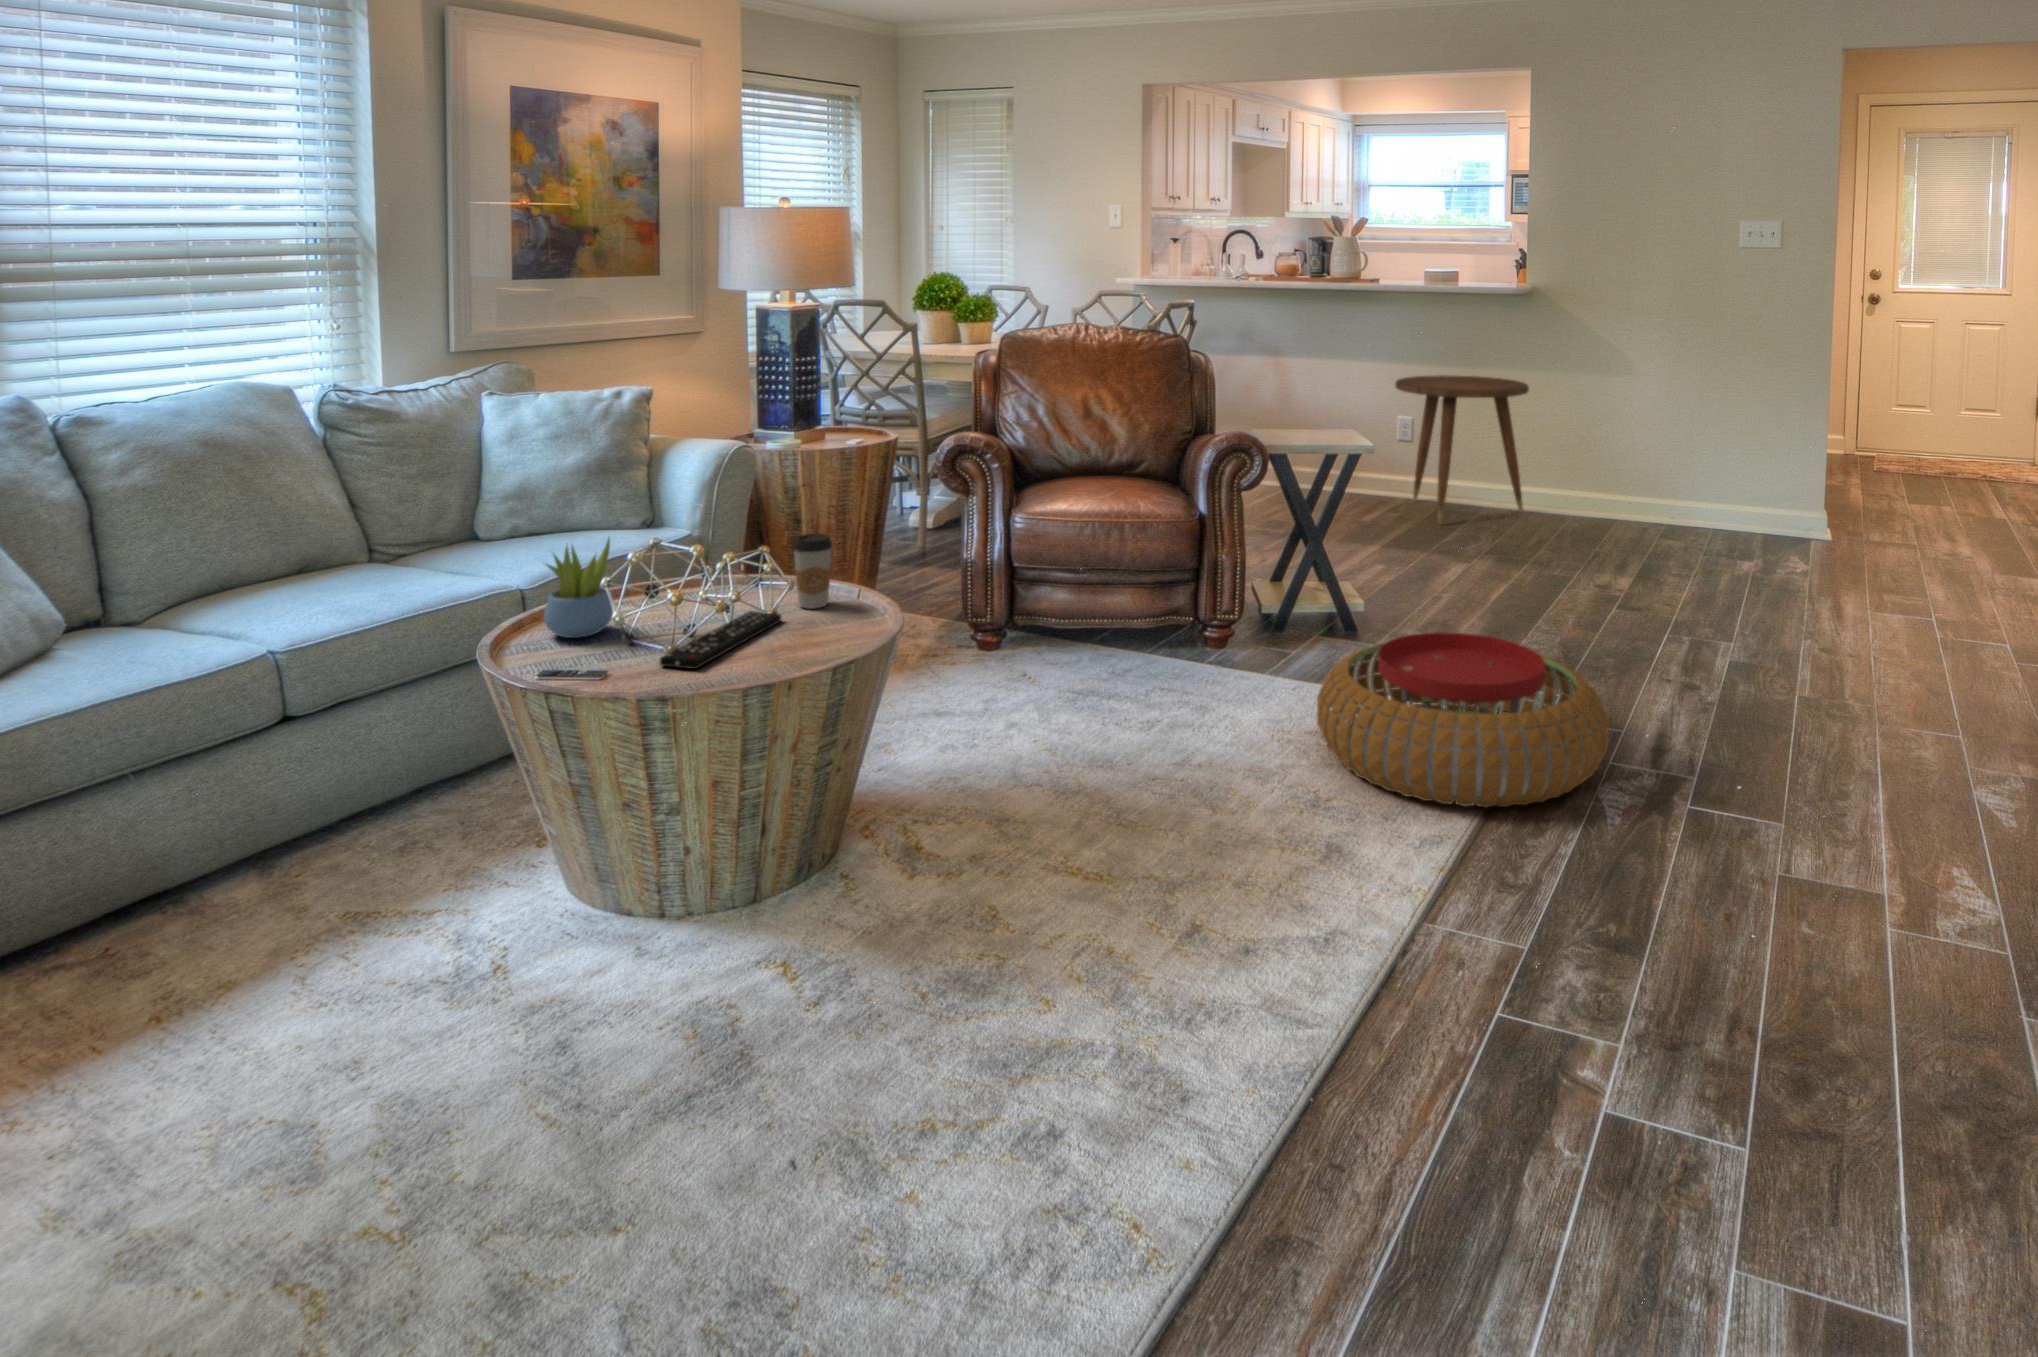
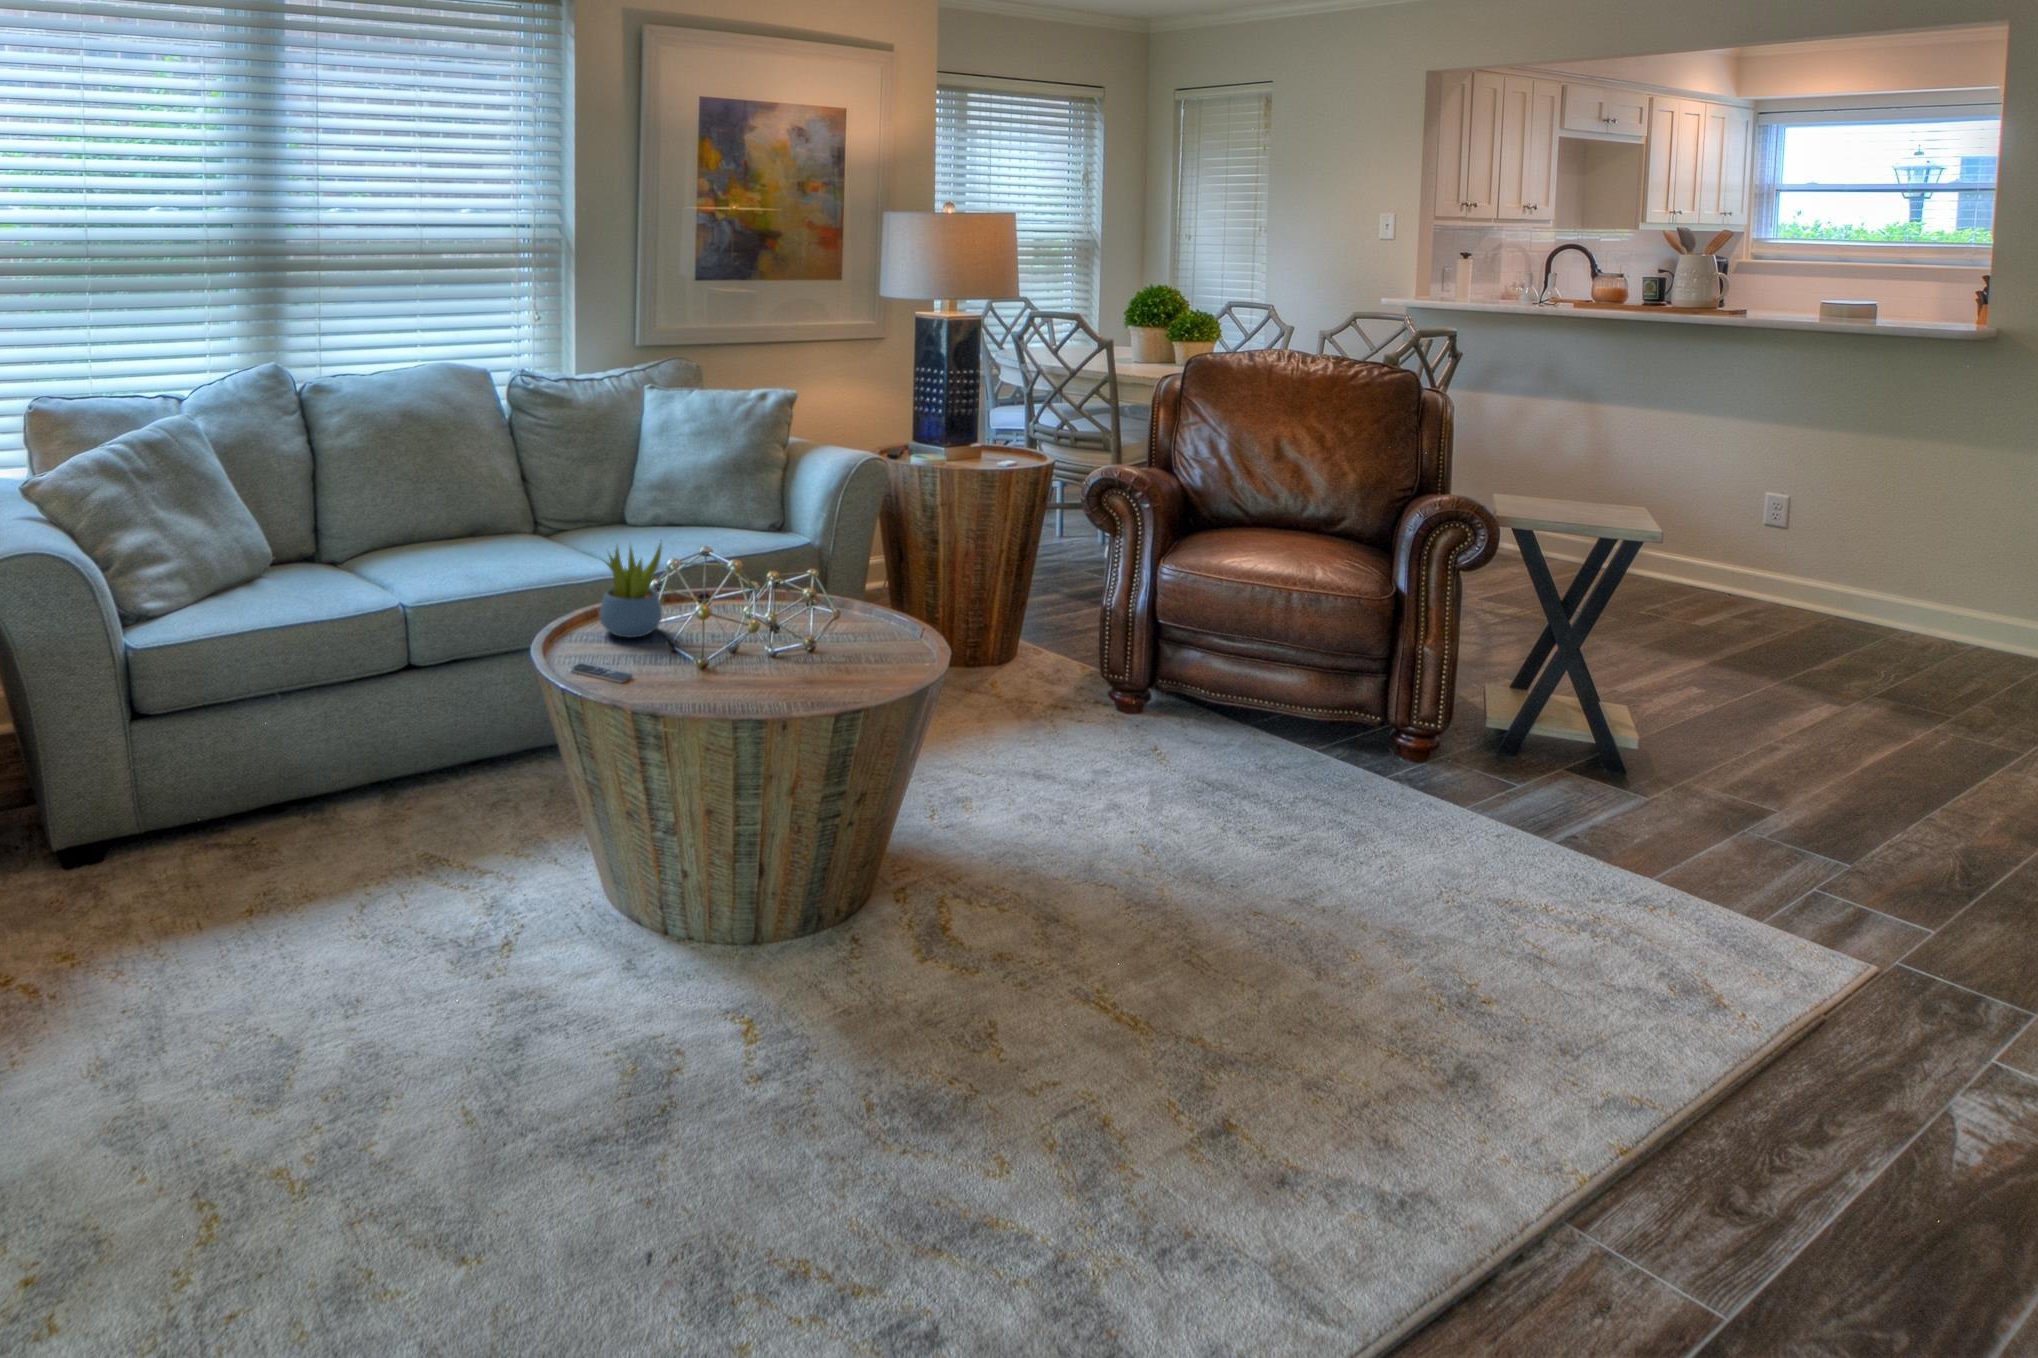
side table: present [1395,375,1529,525] -> none [1762,443,1998,654]
coffee cup: present [793,534,832,609] -> none [842,563,883,644]
remote control: present [660,611,781,669] -> none [677,637,819,690]
pouf: present [1316,632,1610,807] -> none [1493,807,1996,1102]

